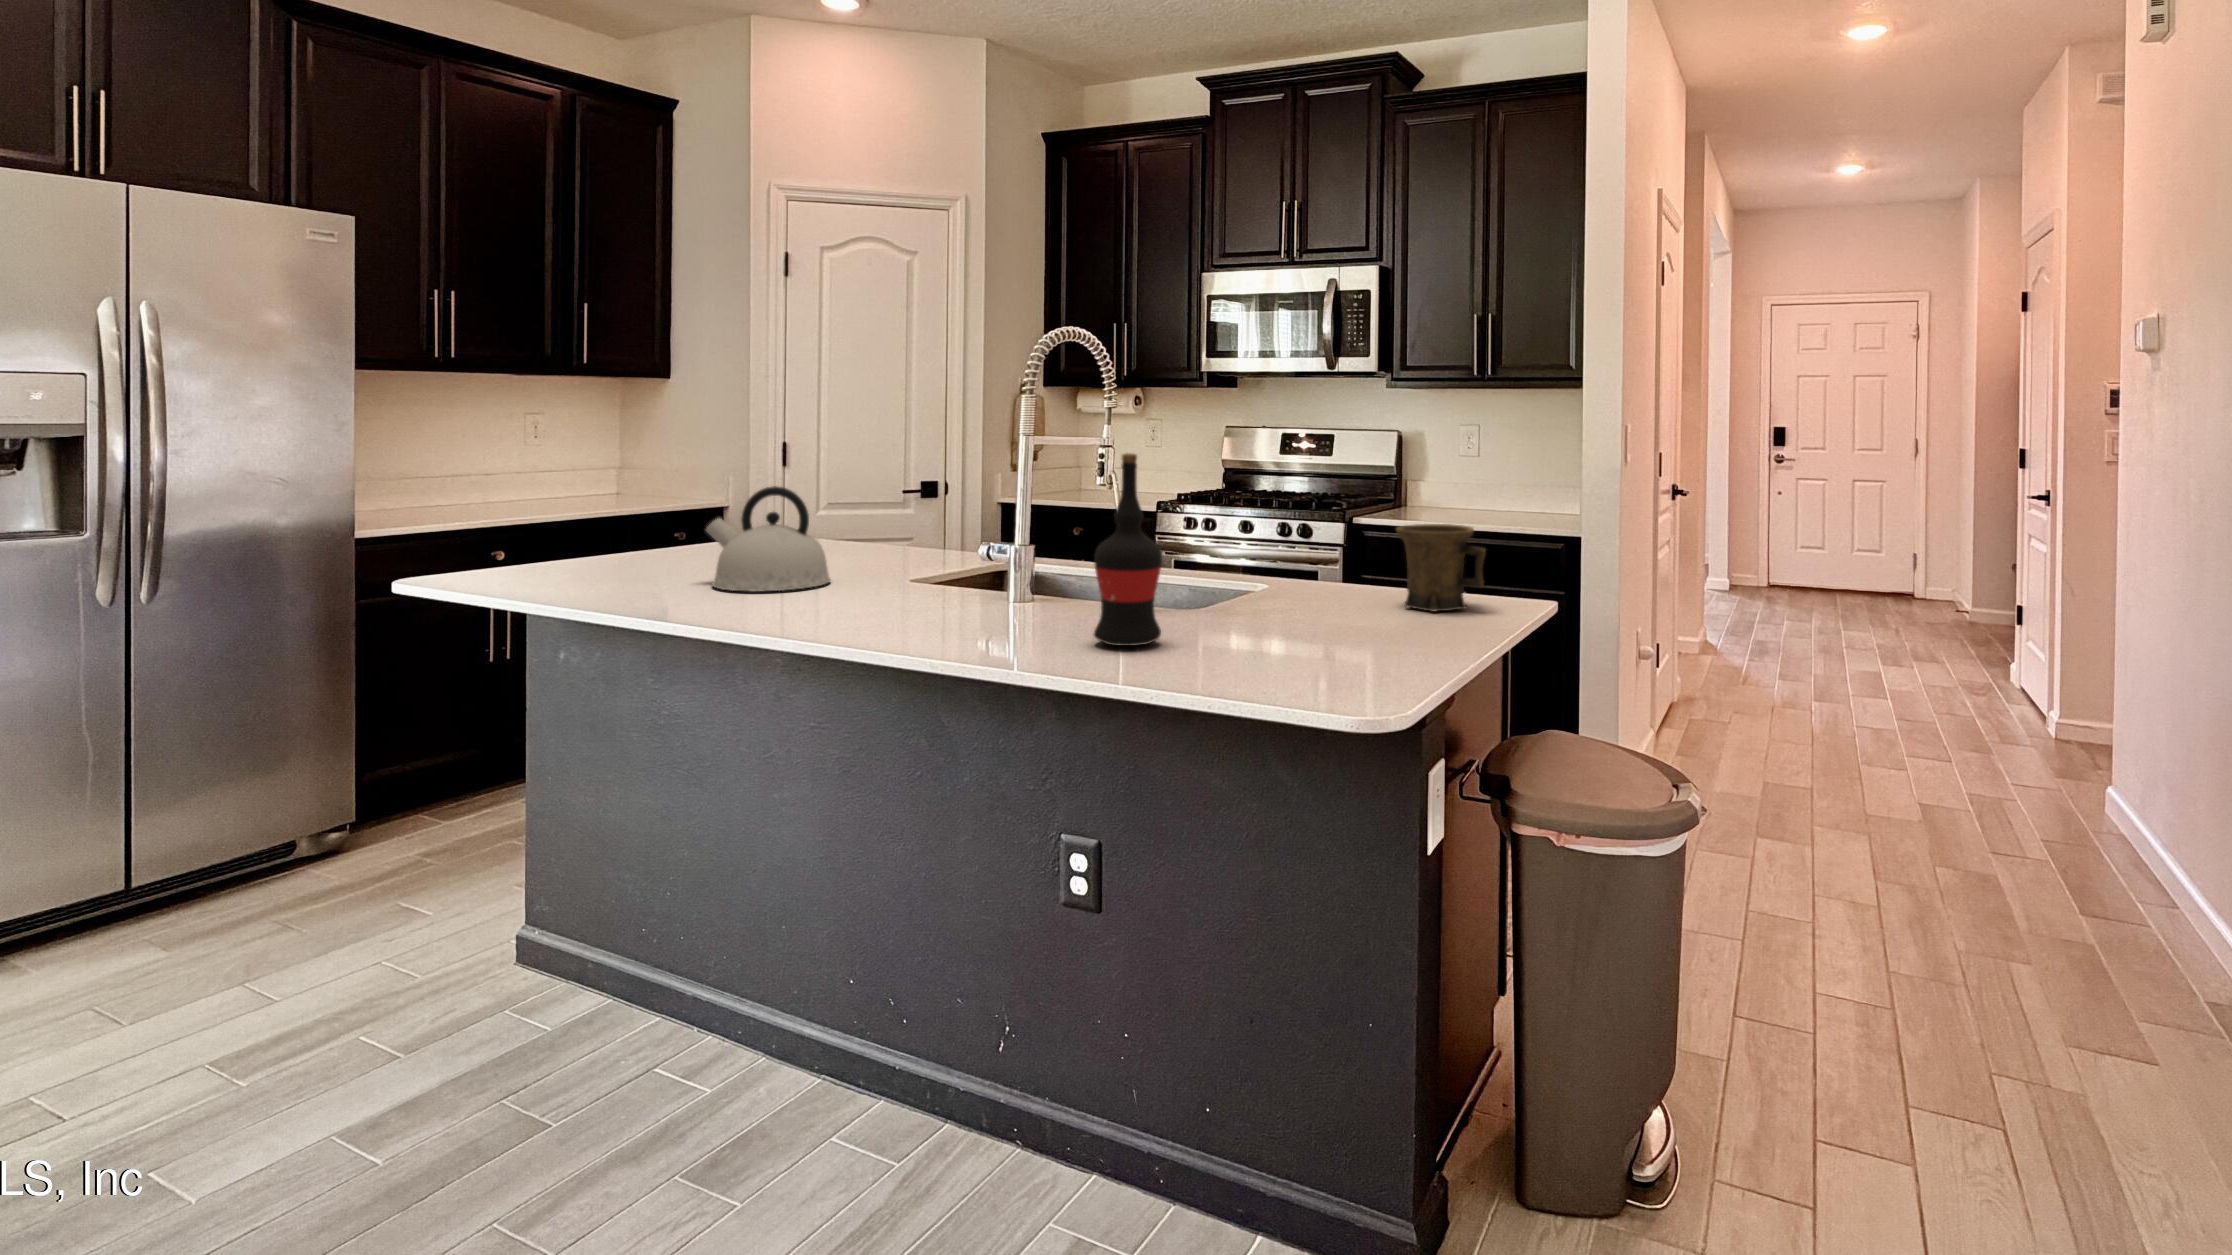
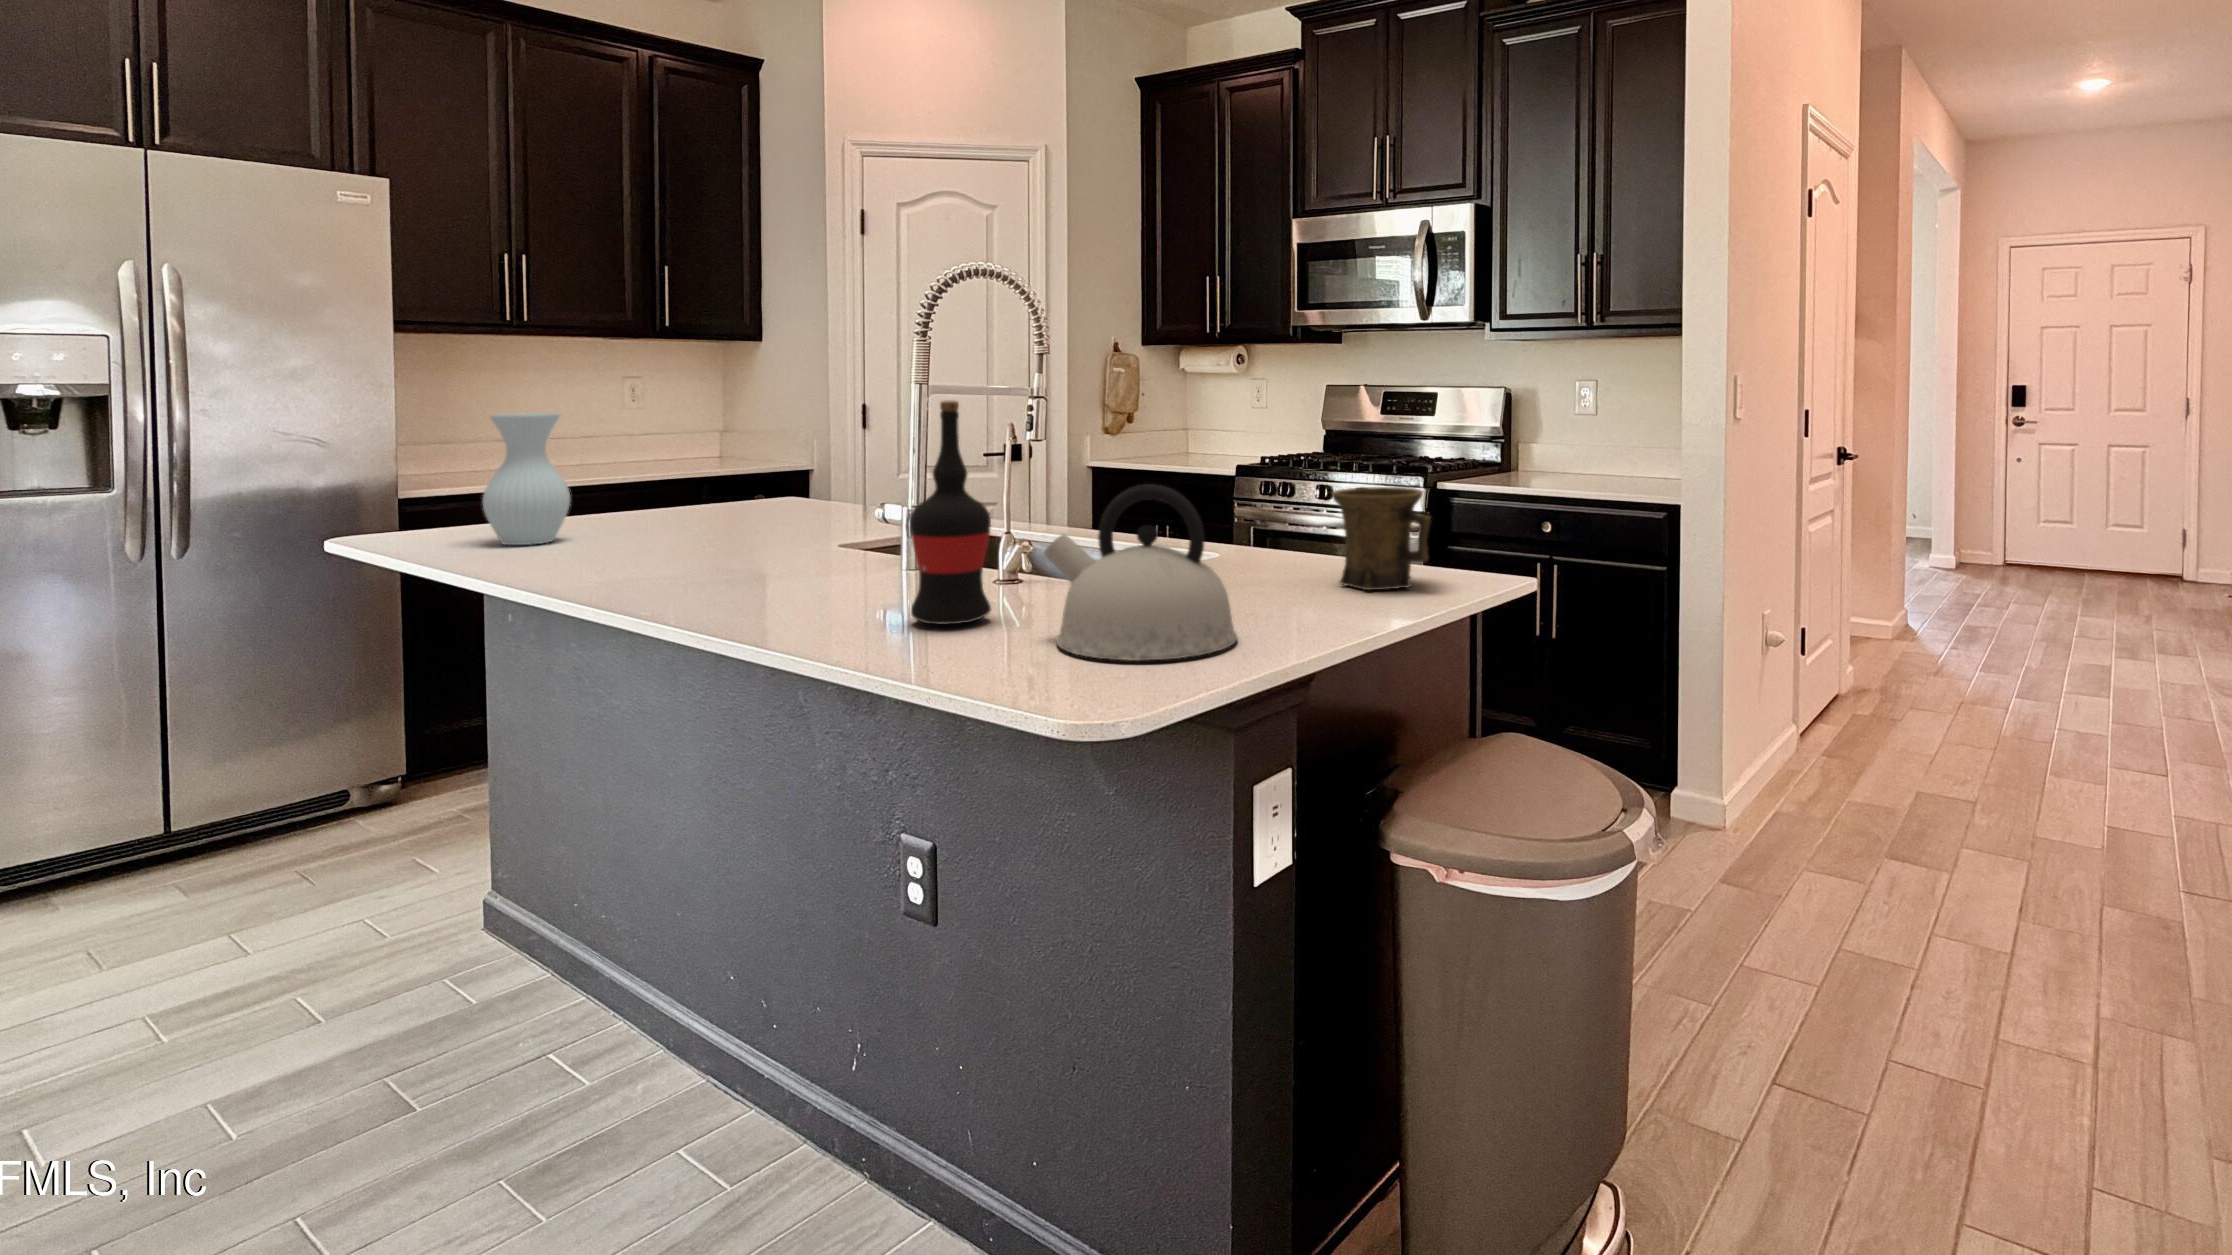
vase: none [560,457,639,584] -> present [483,413,570,545]
kettle: present [706,486,831,591] -> present [1044,484,1237,661]

